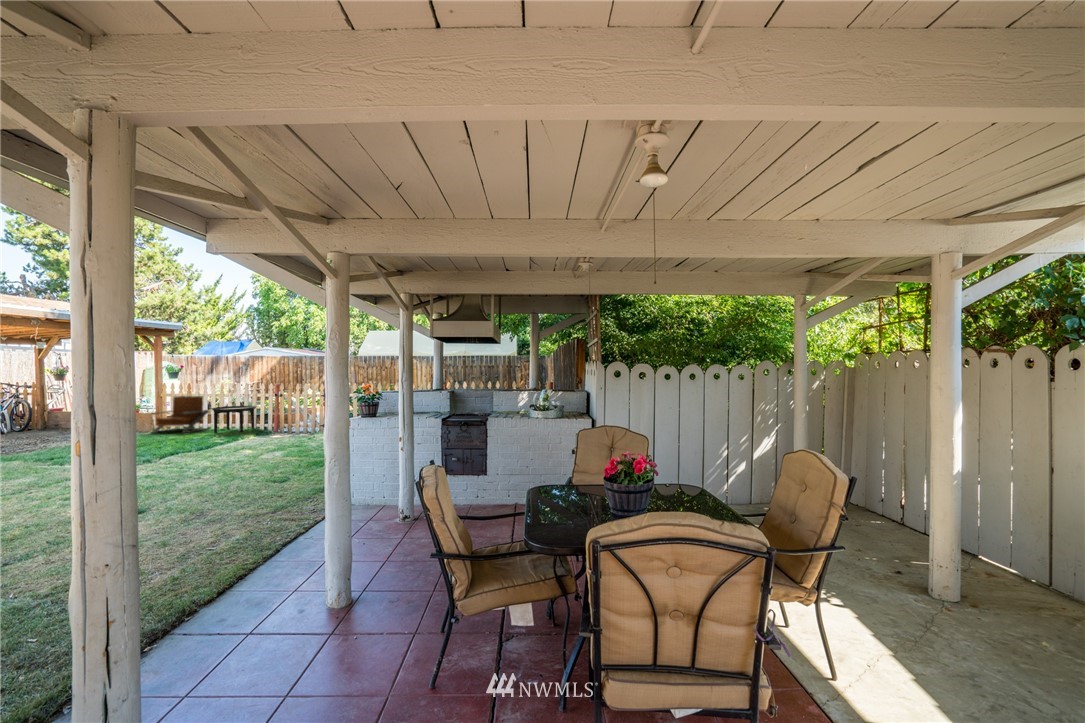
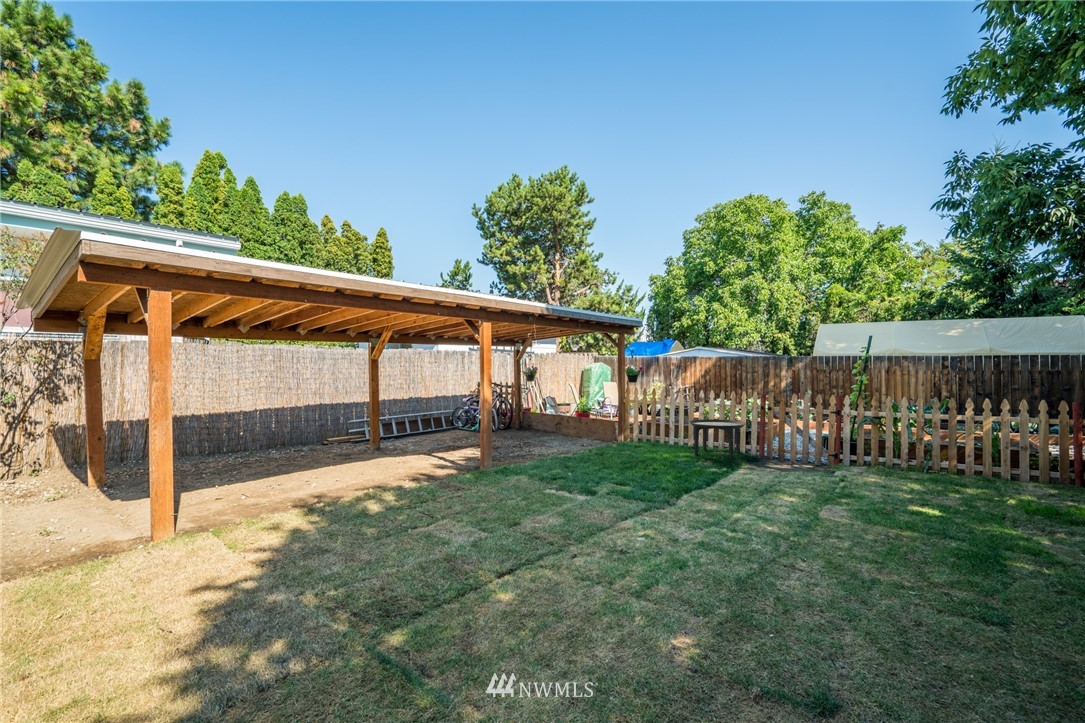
lounge chair: present [152,396,209,433] -> none [619,402,680,451]

